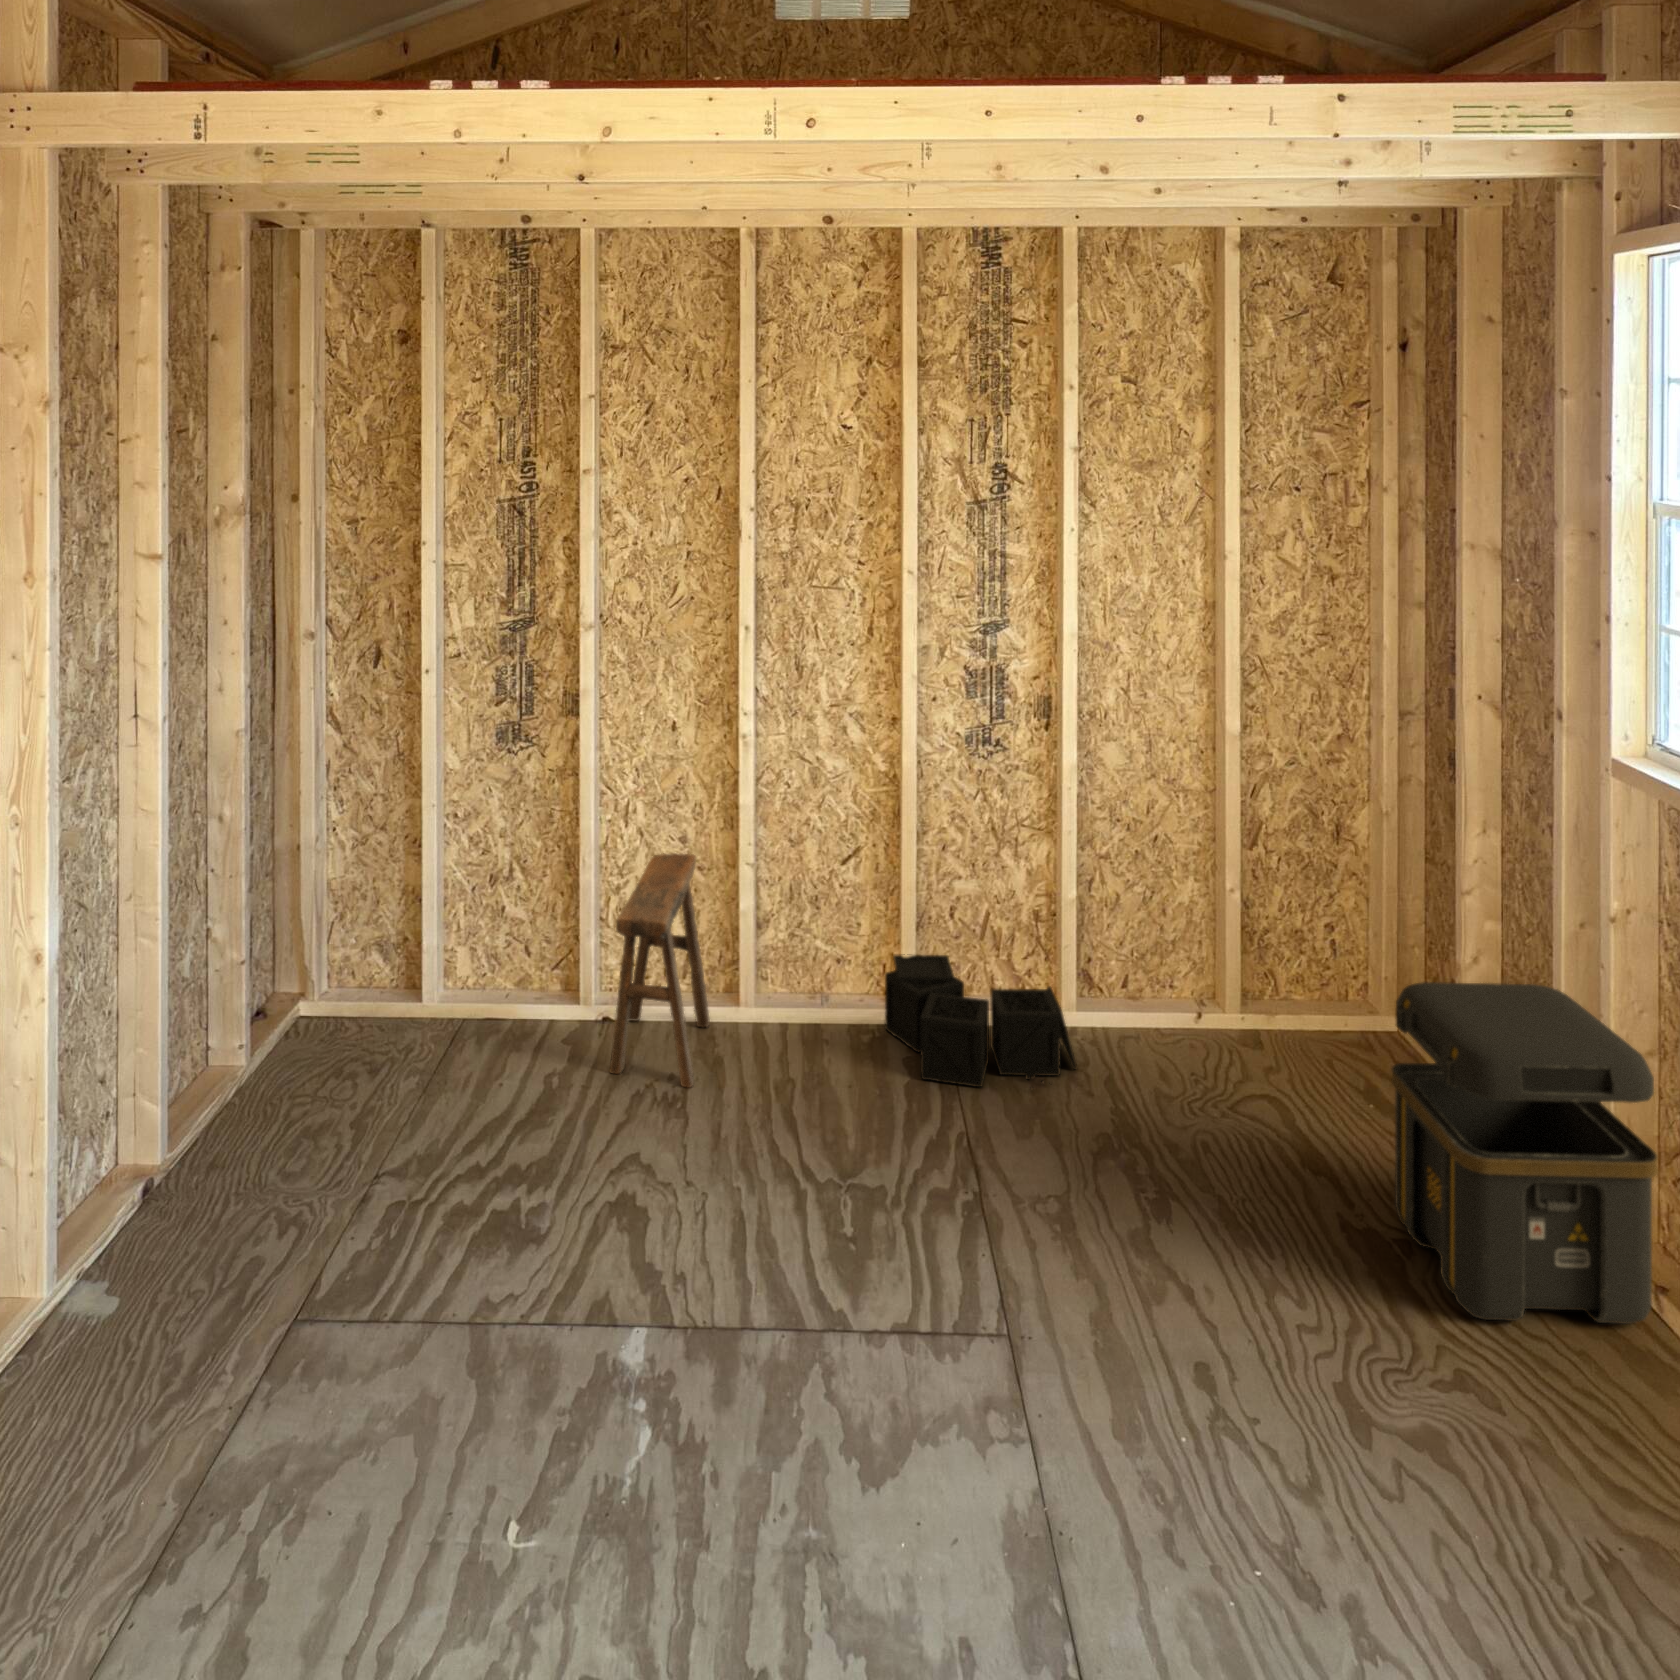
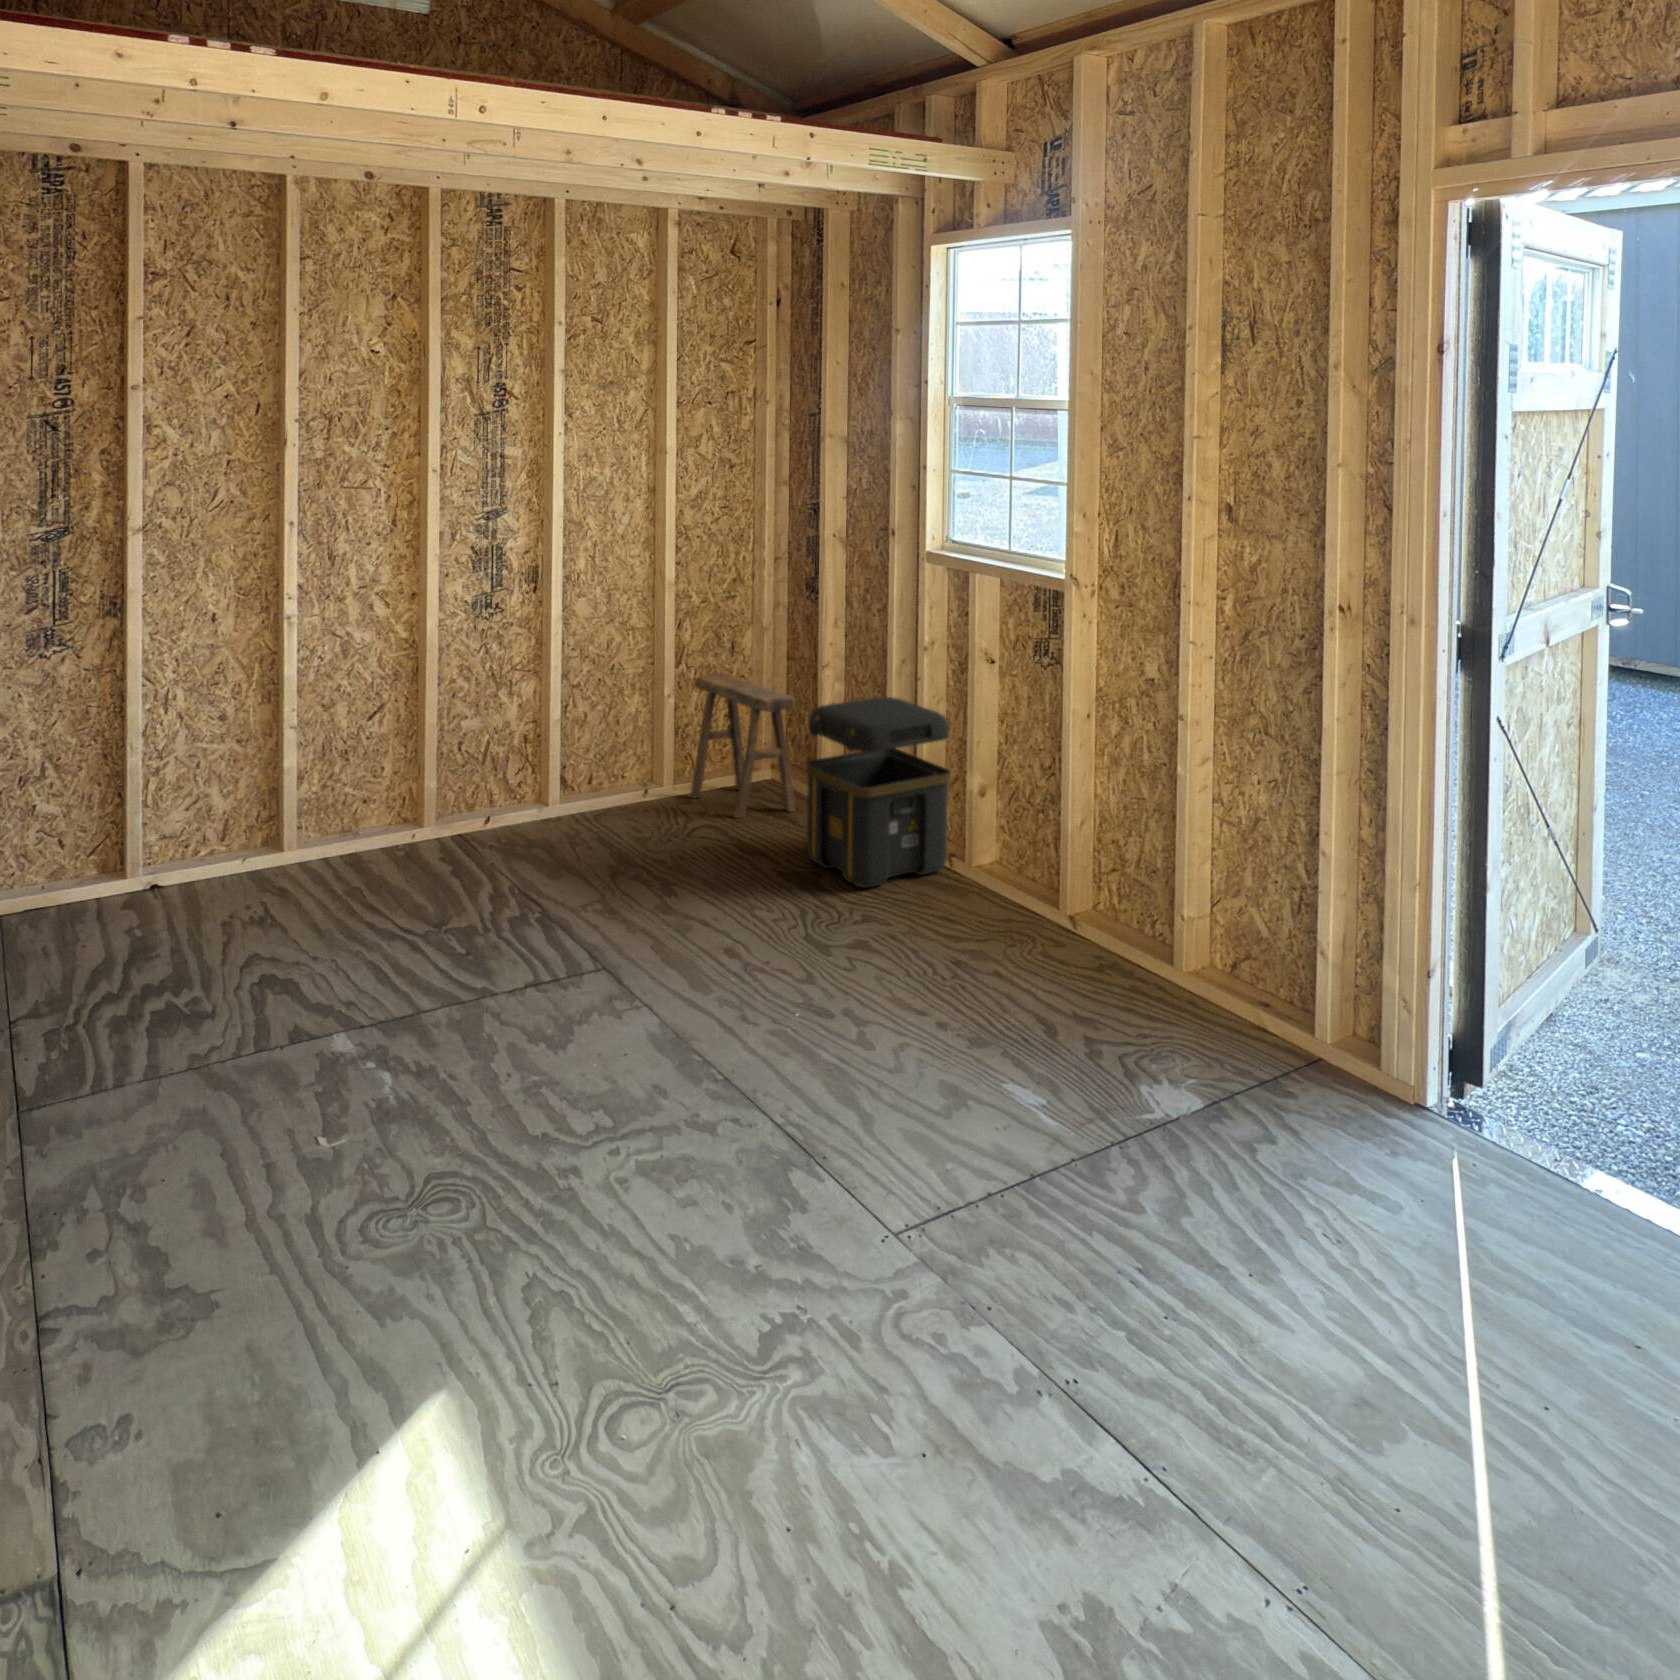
stool: present [610,853,710,1087] -> present [690,672,796,818]
storage bin: present [885,955,1077,1090] -> none [415,780,576,865]

